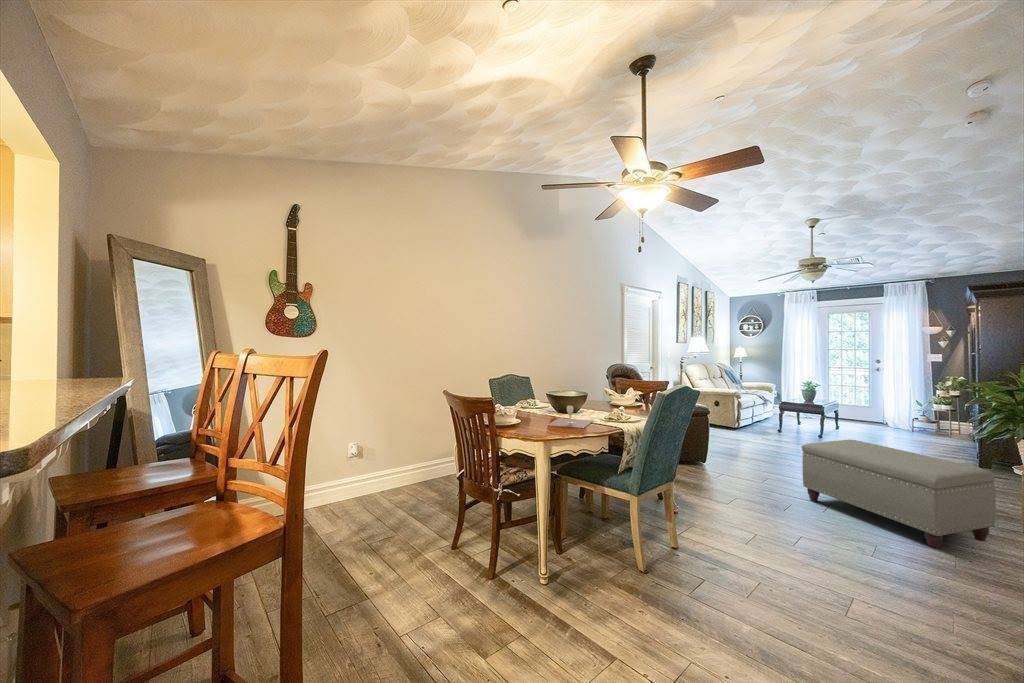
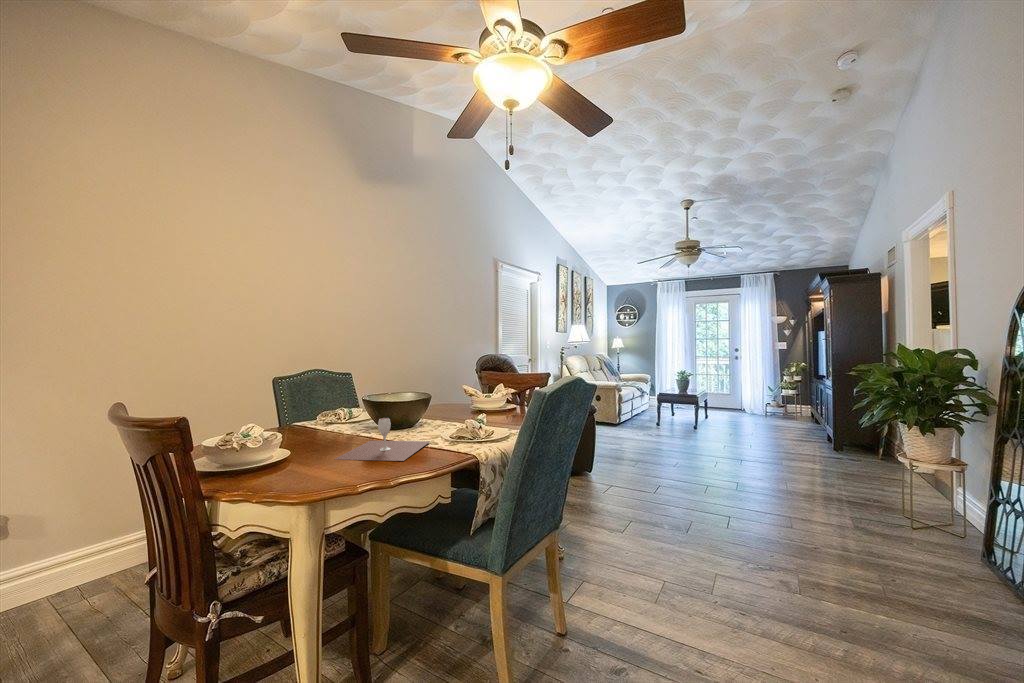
ottoman: present [802,439,996,549] -> none [703,434,912,571]

